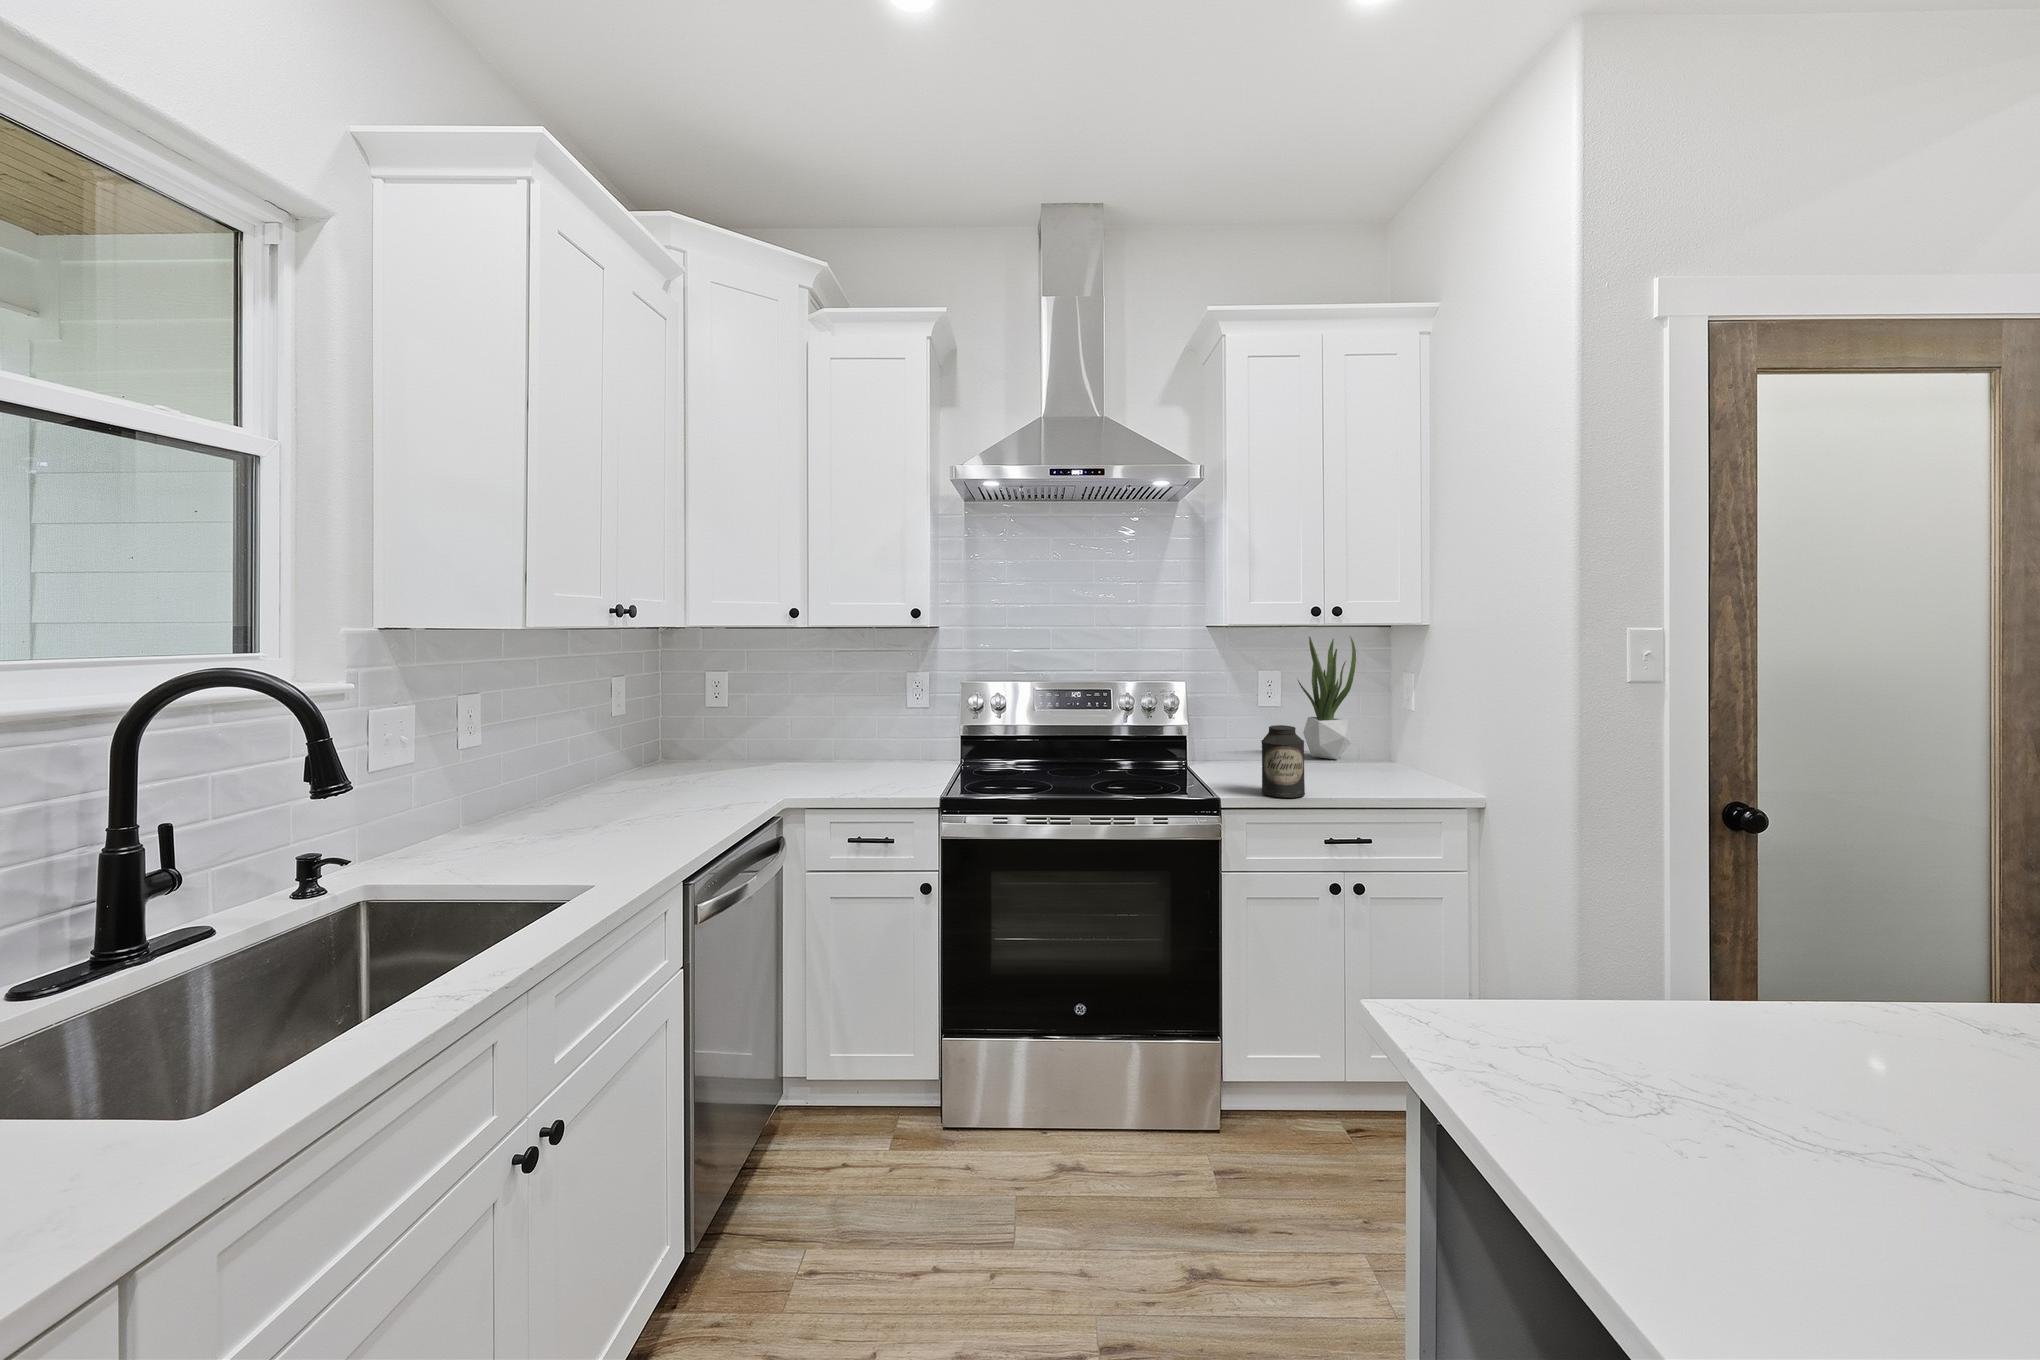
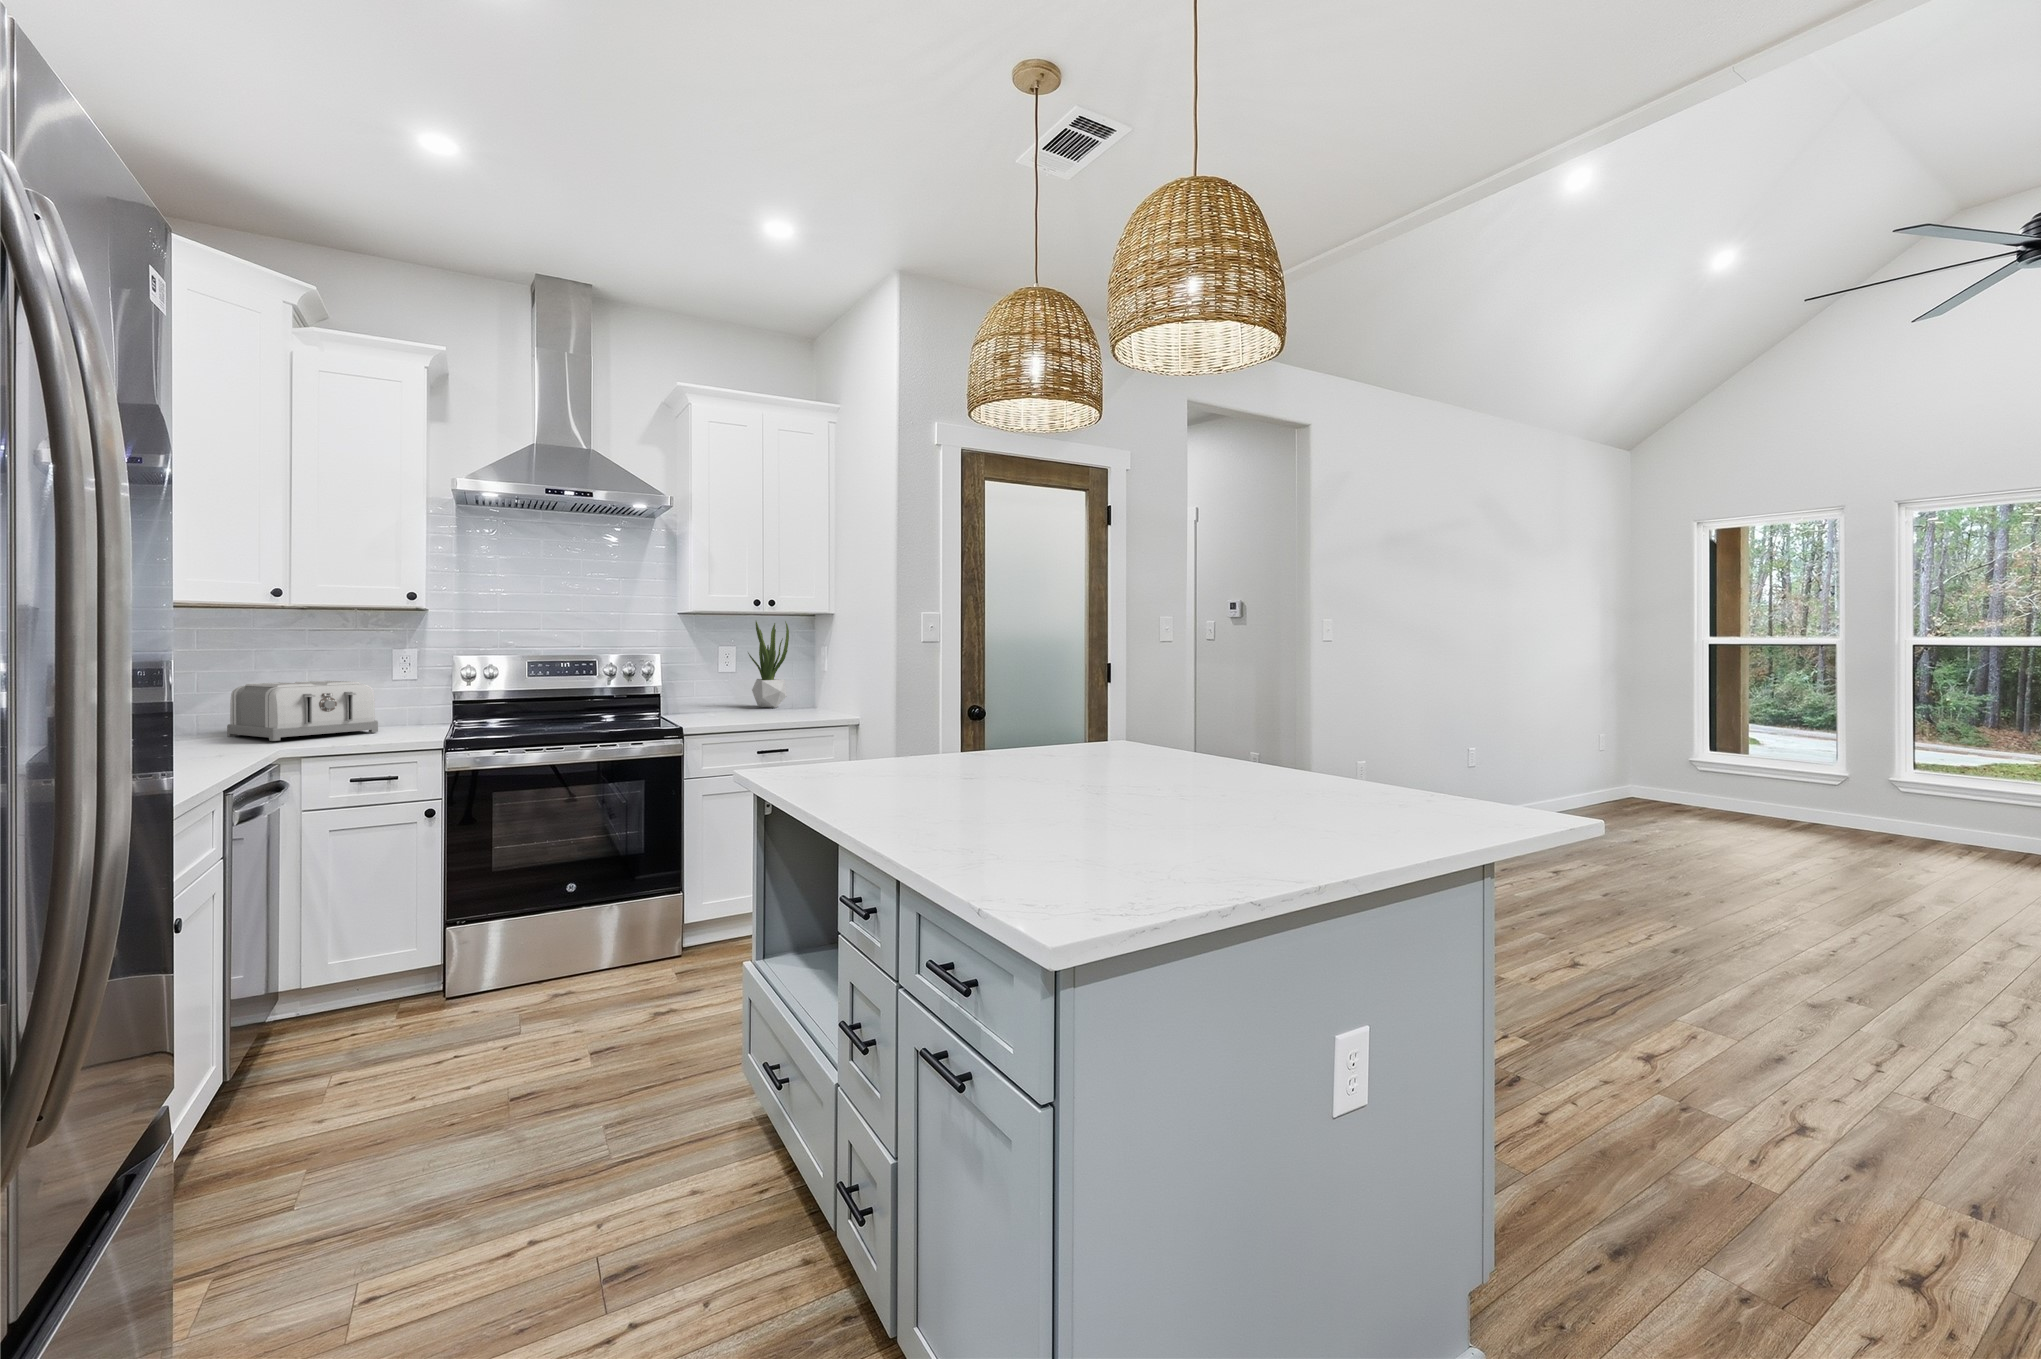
toaster: none [756,710,883,785] -> present [227,681,378,741]
canister: present [1261,725,1305,798] -> none [712,678,742,725]

